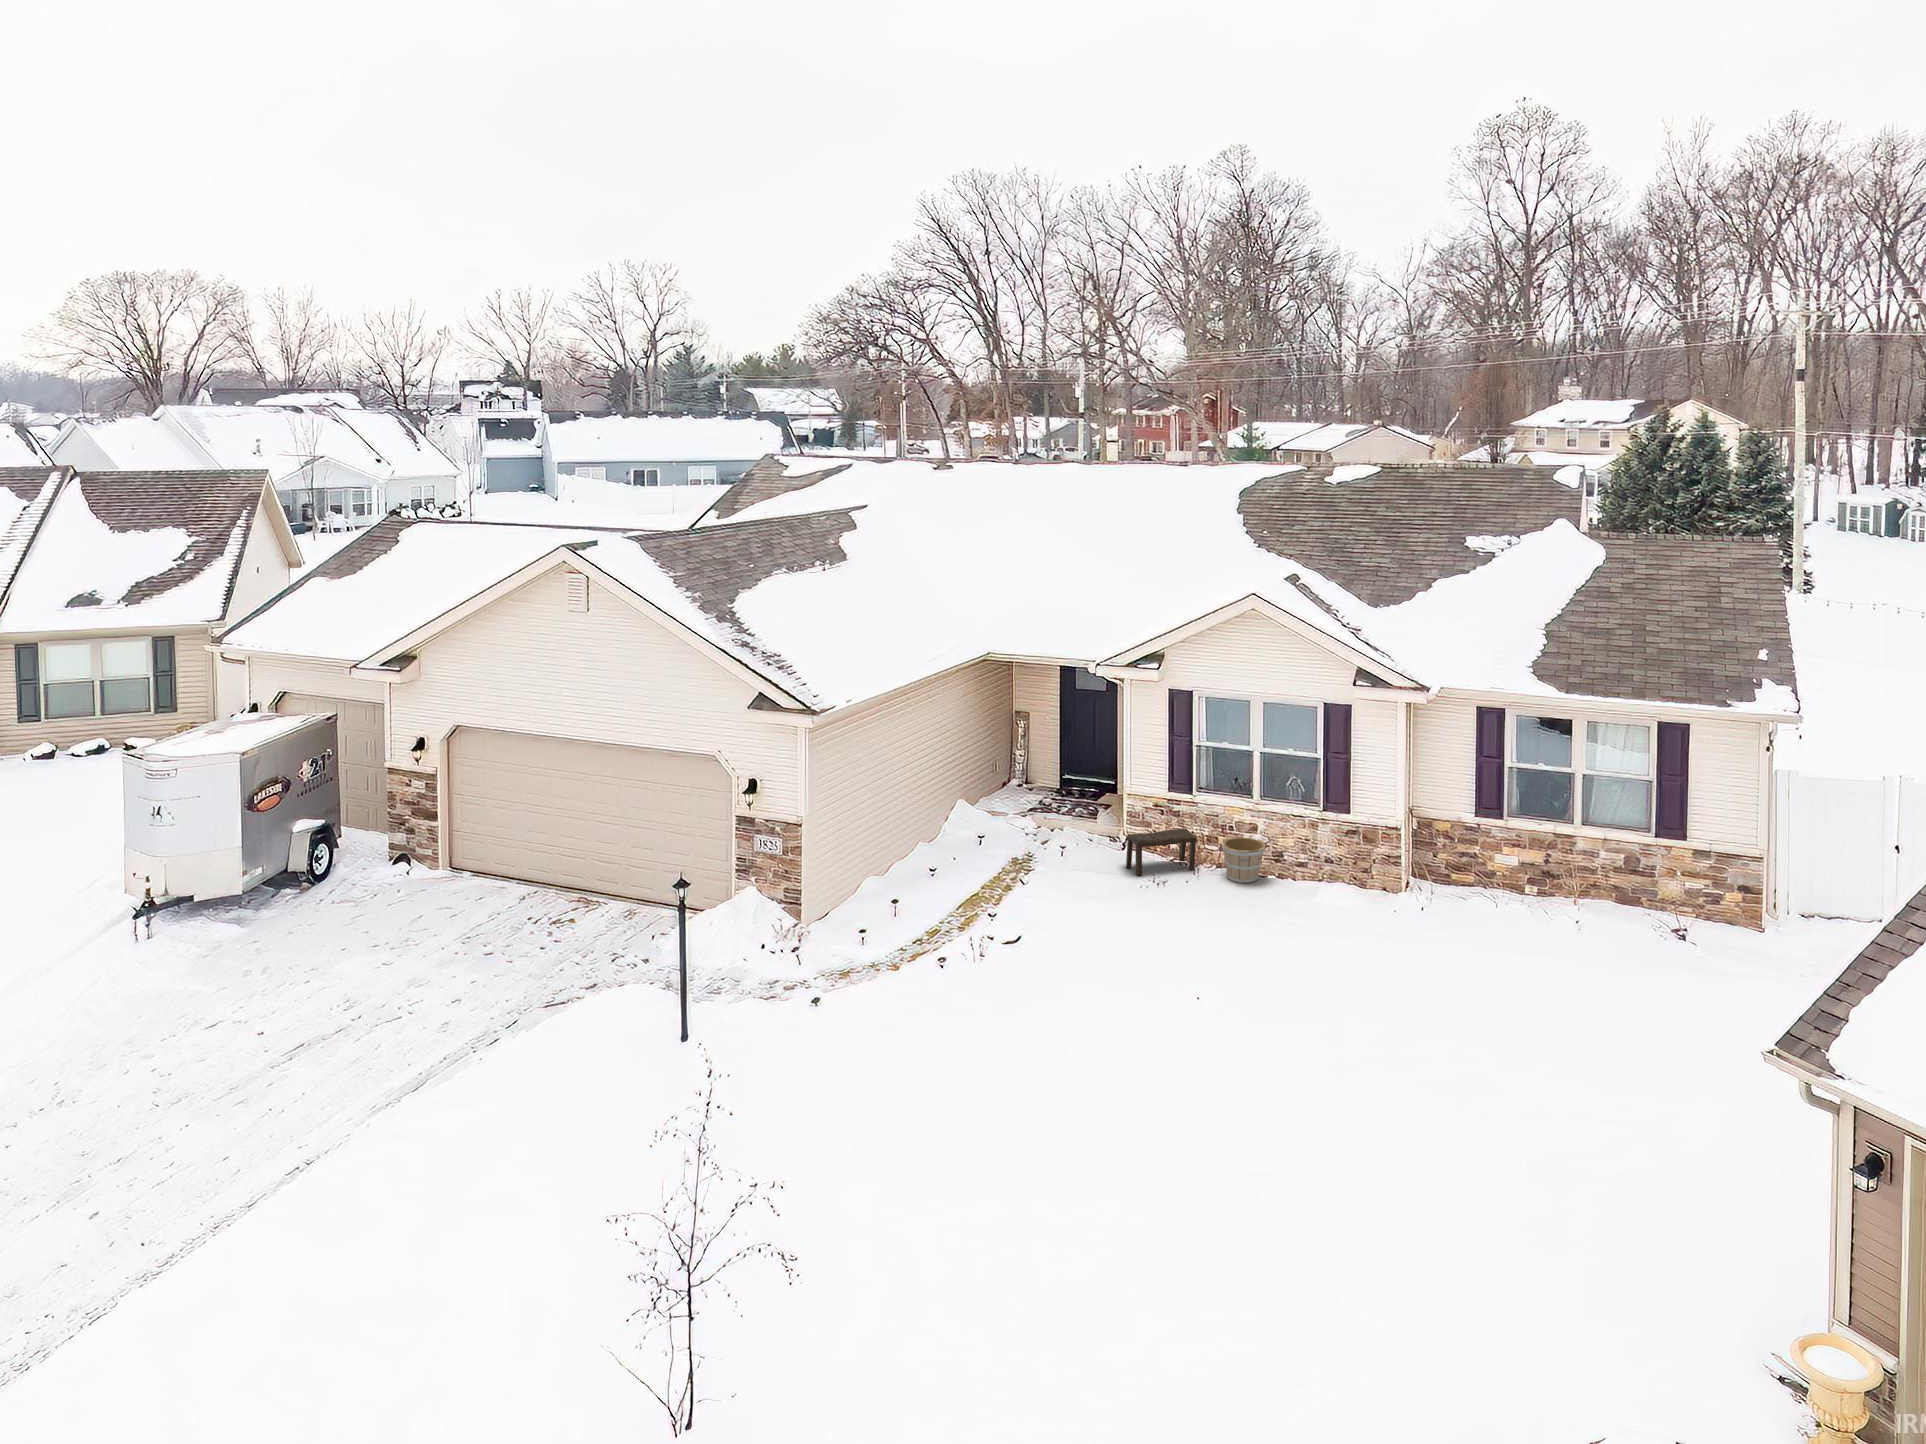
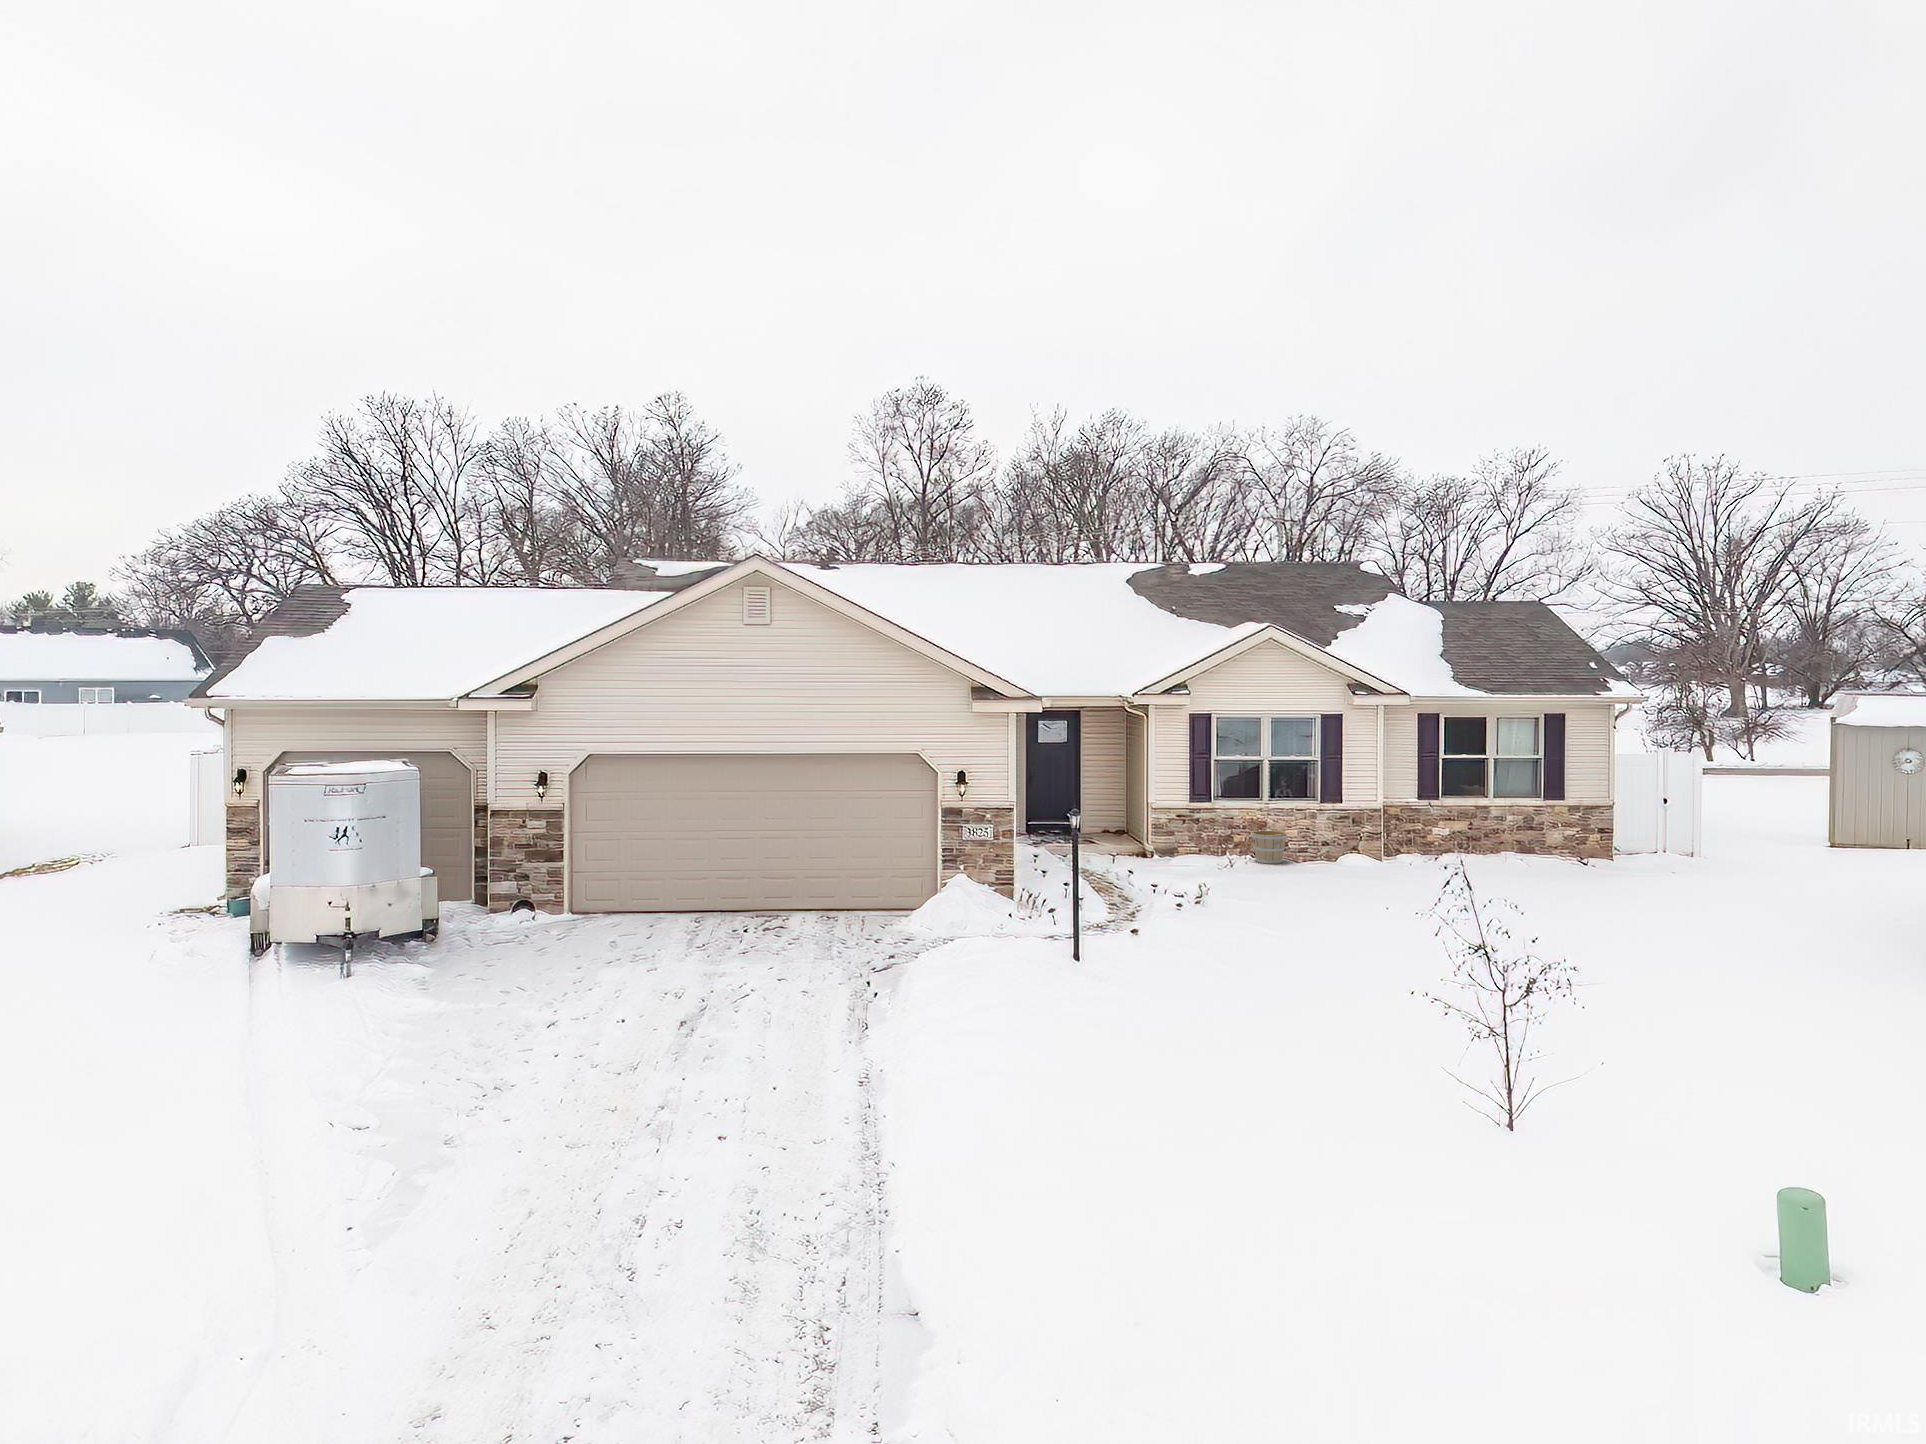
bench: present [1126,828,1197,876] -> none [1176,829,1230,867]

